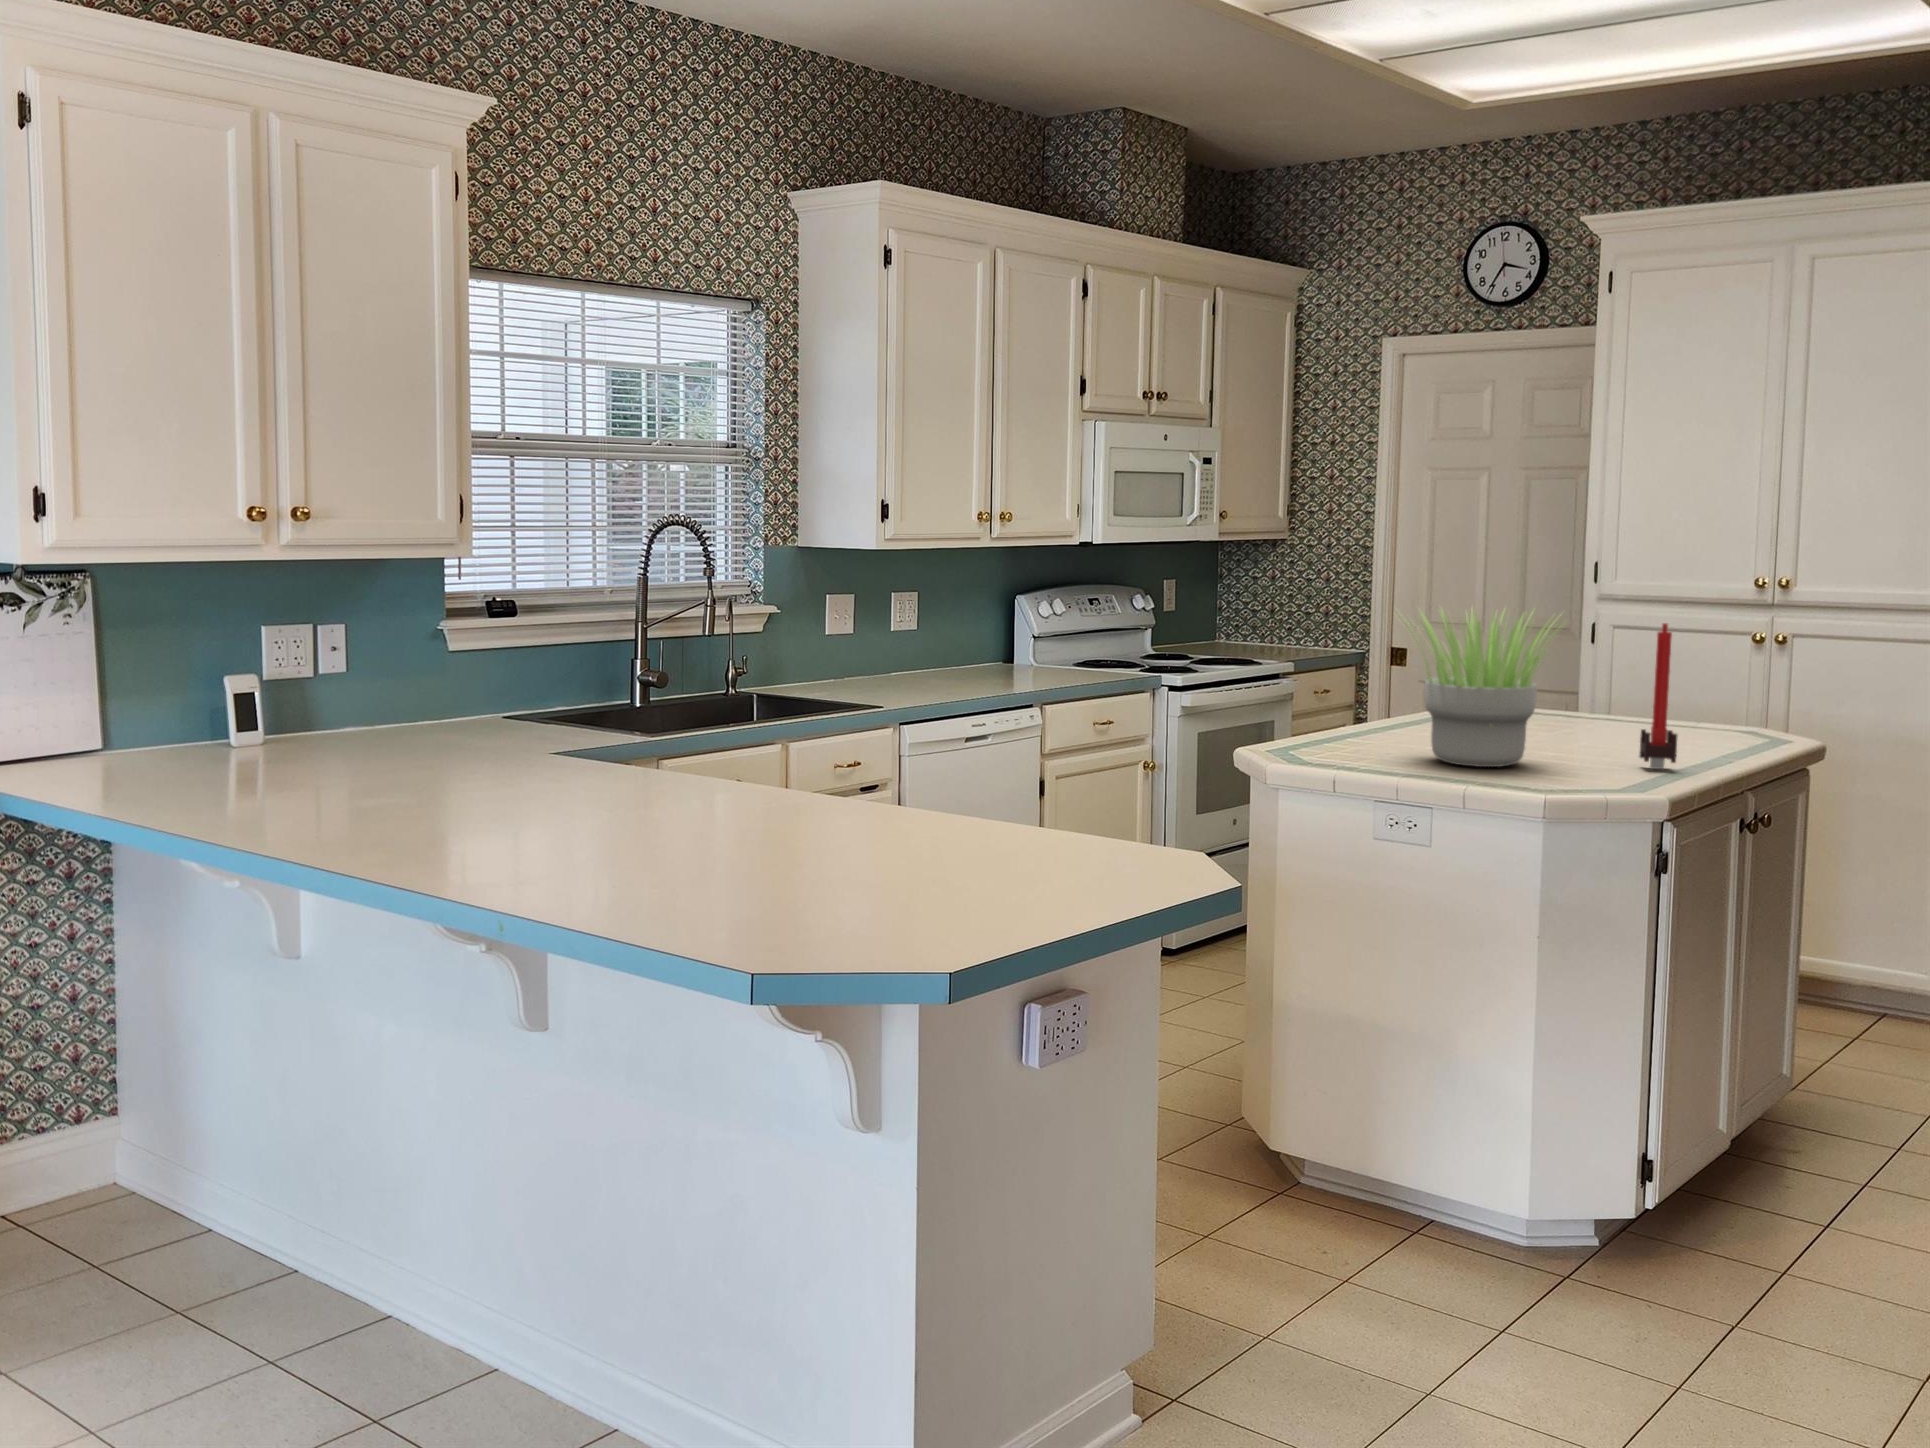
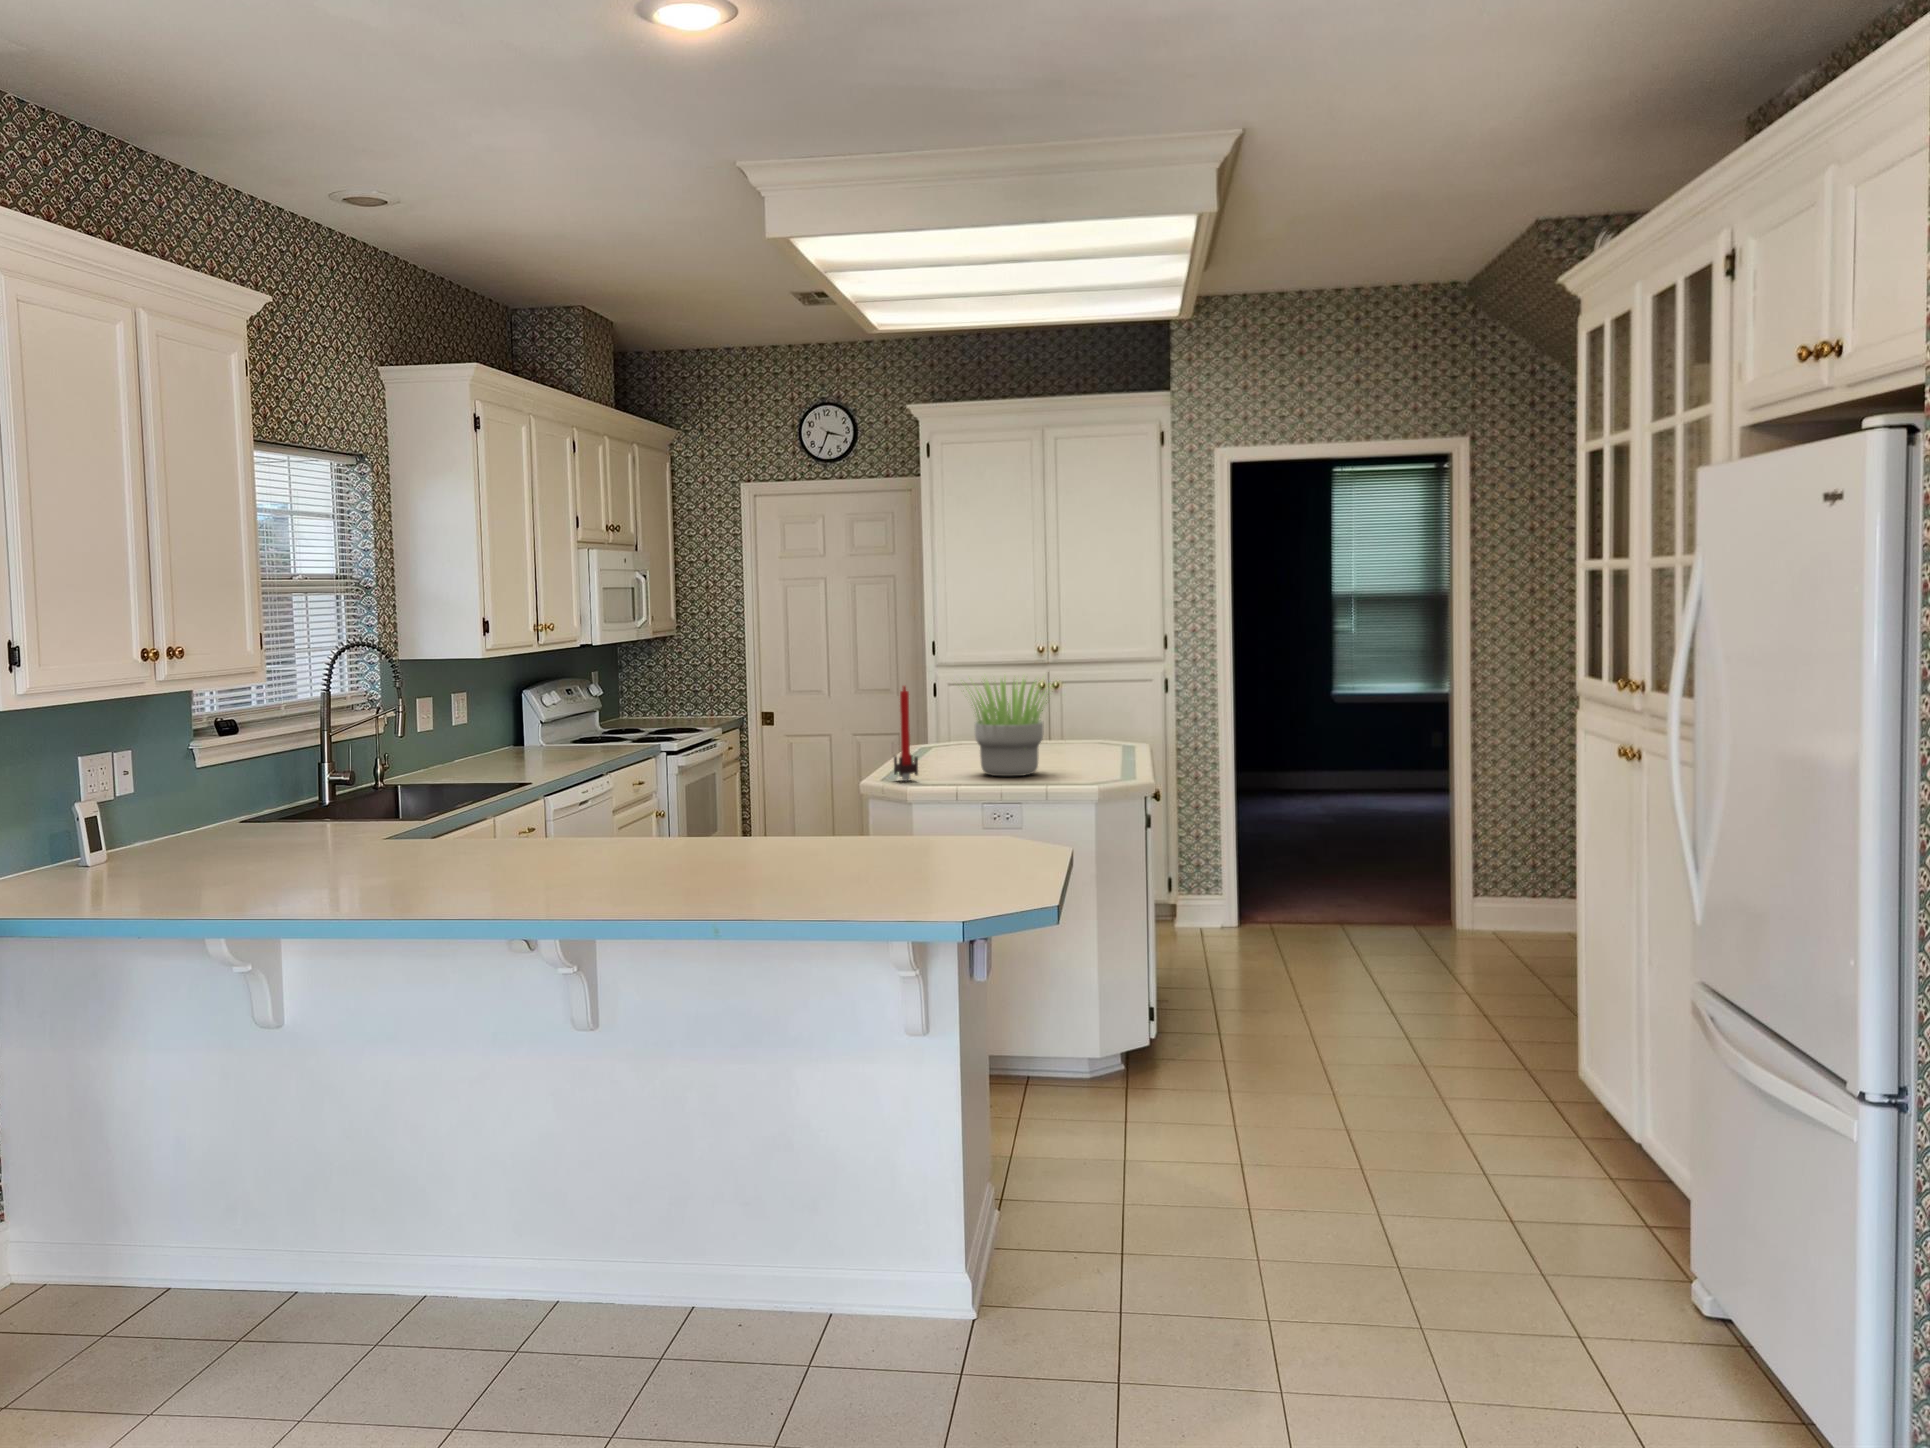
candle: present [1640,623,1677,769] -> present [894,686,918,781]

